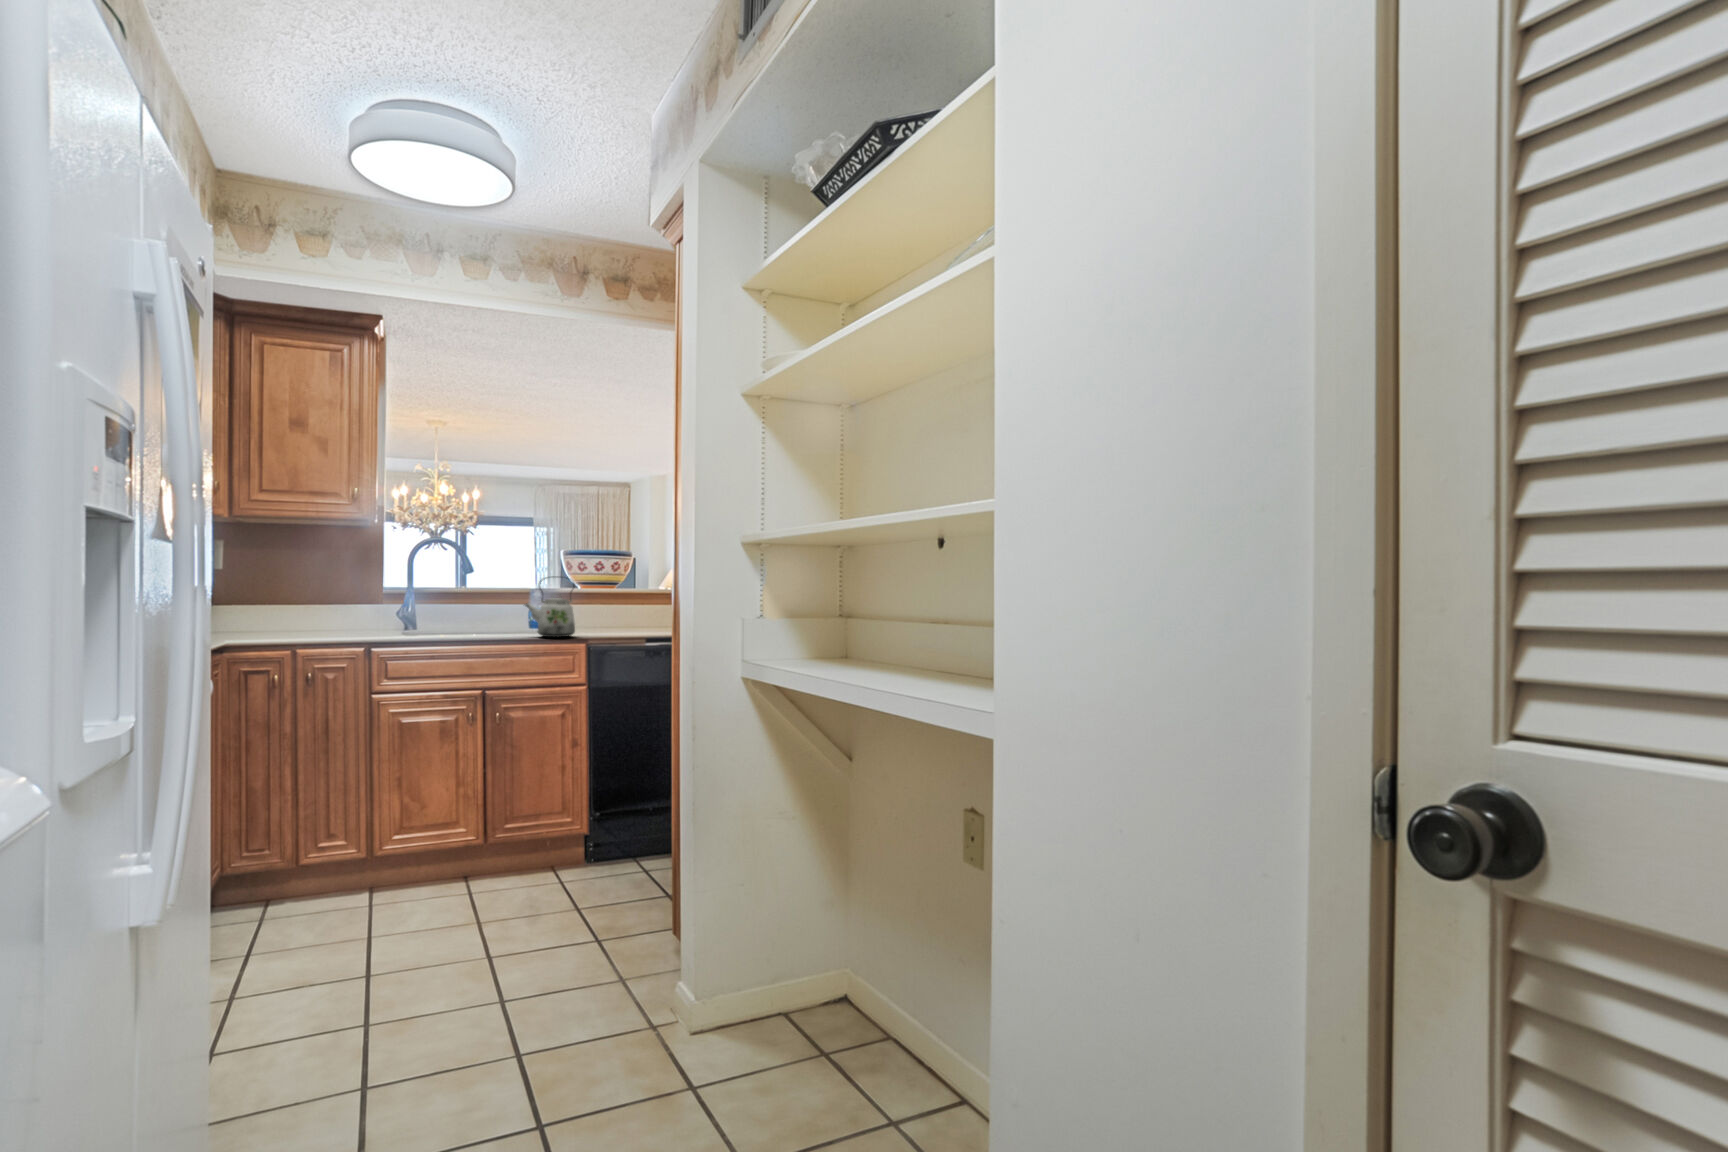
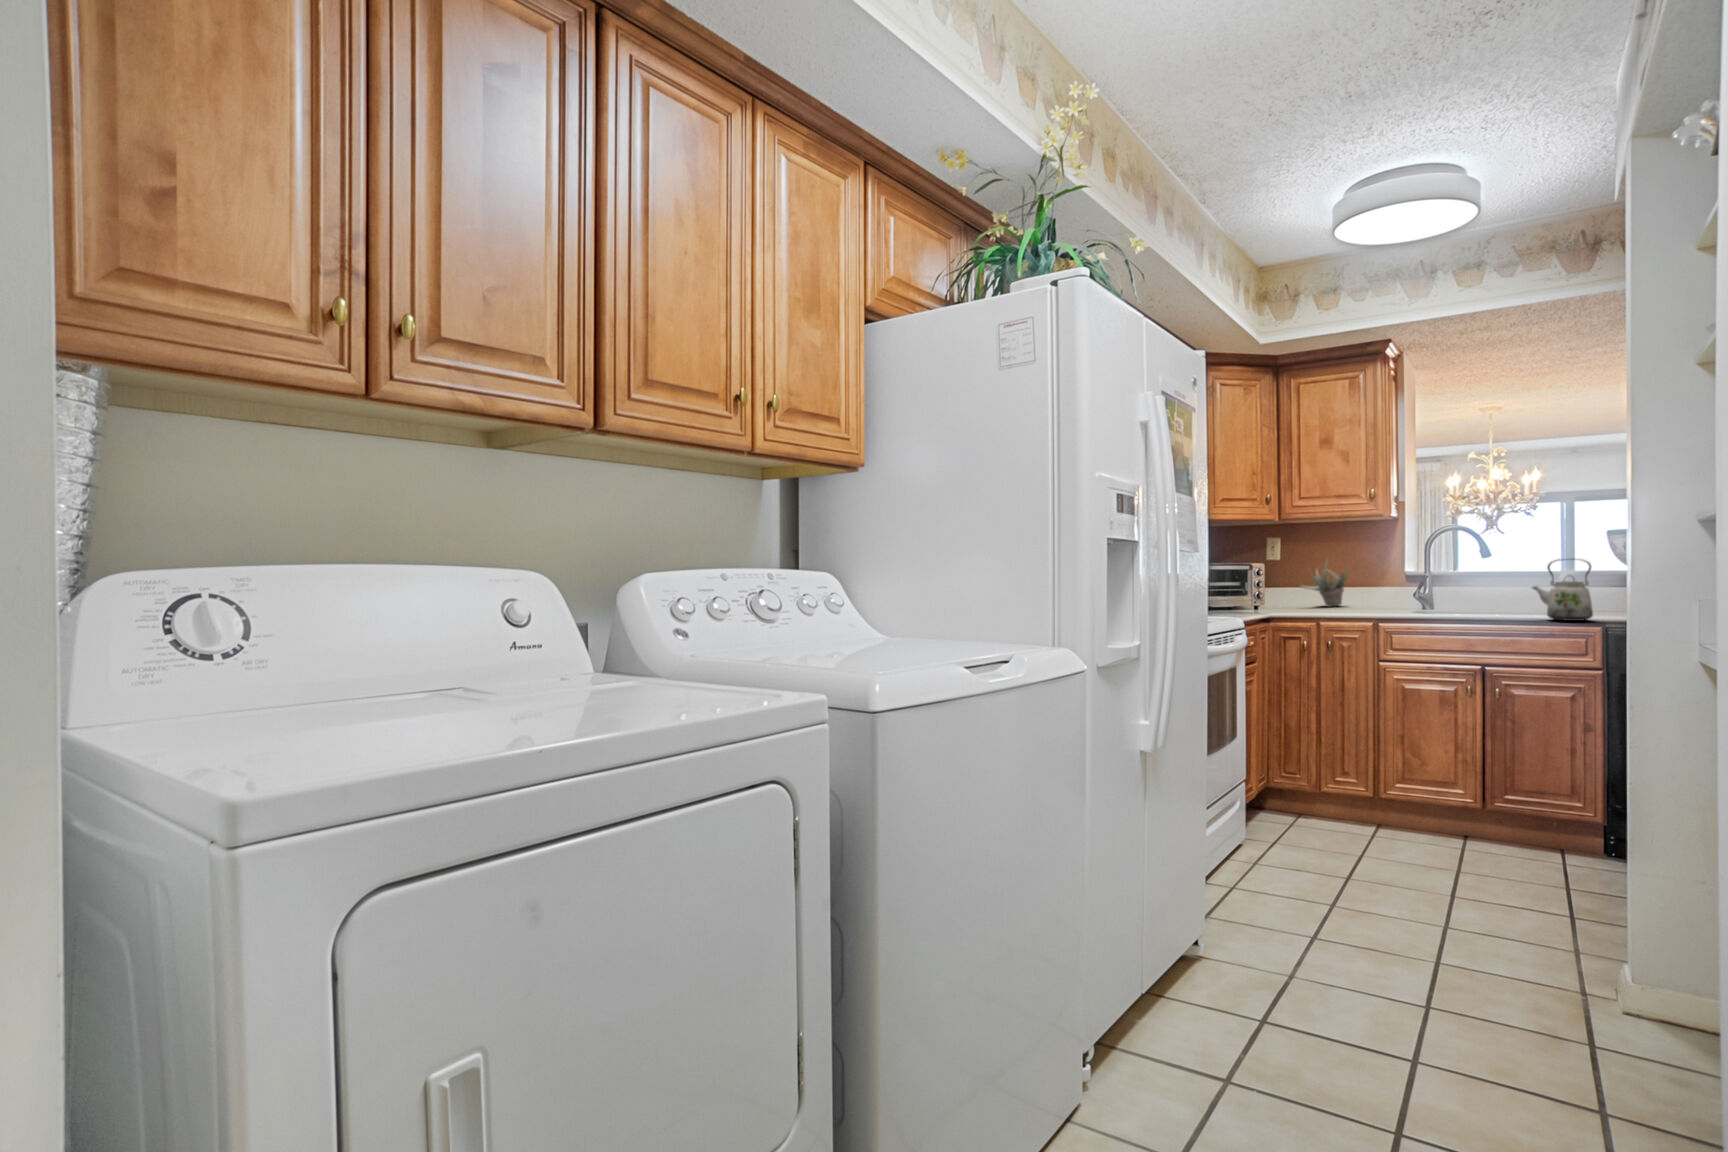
succulent plant: none [255,568,318,628] -> present [1301,562,1348,607]

